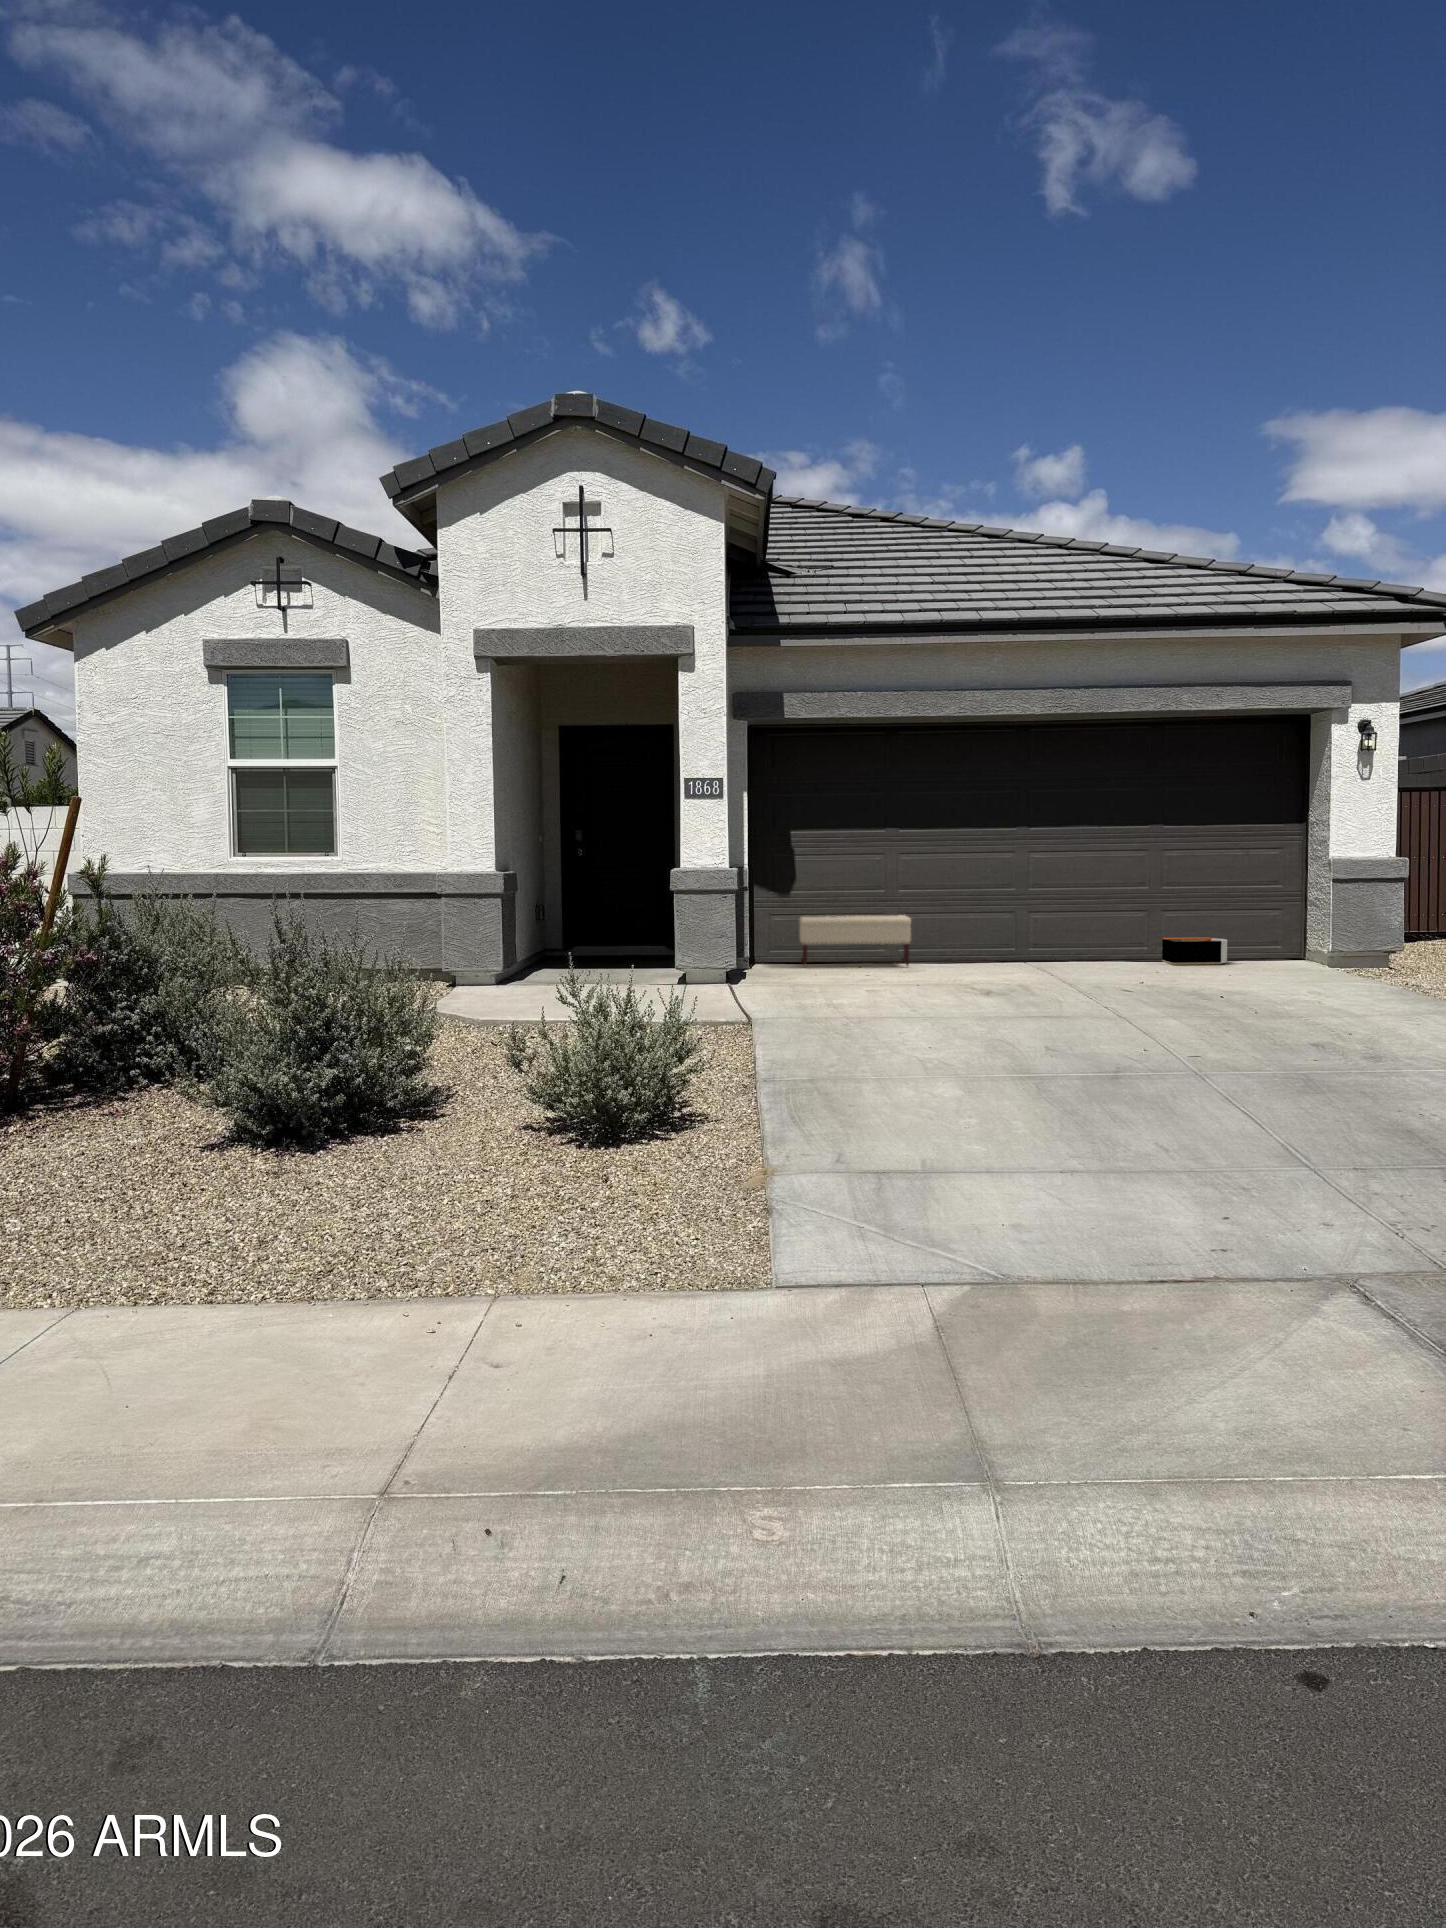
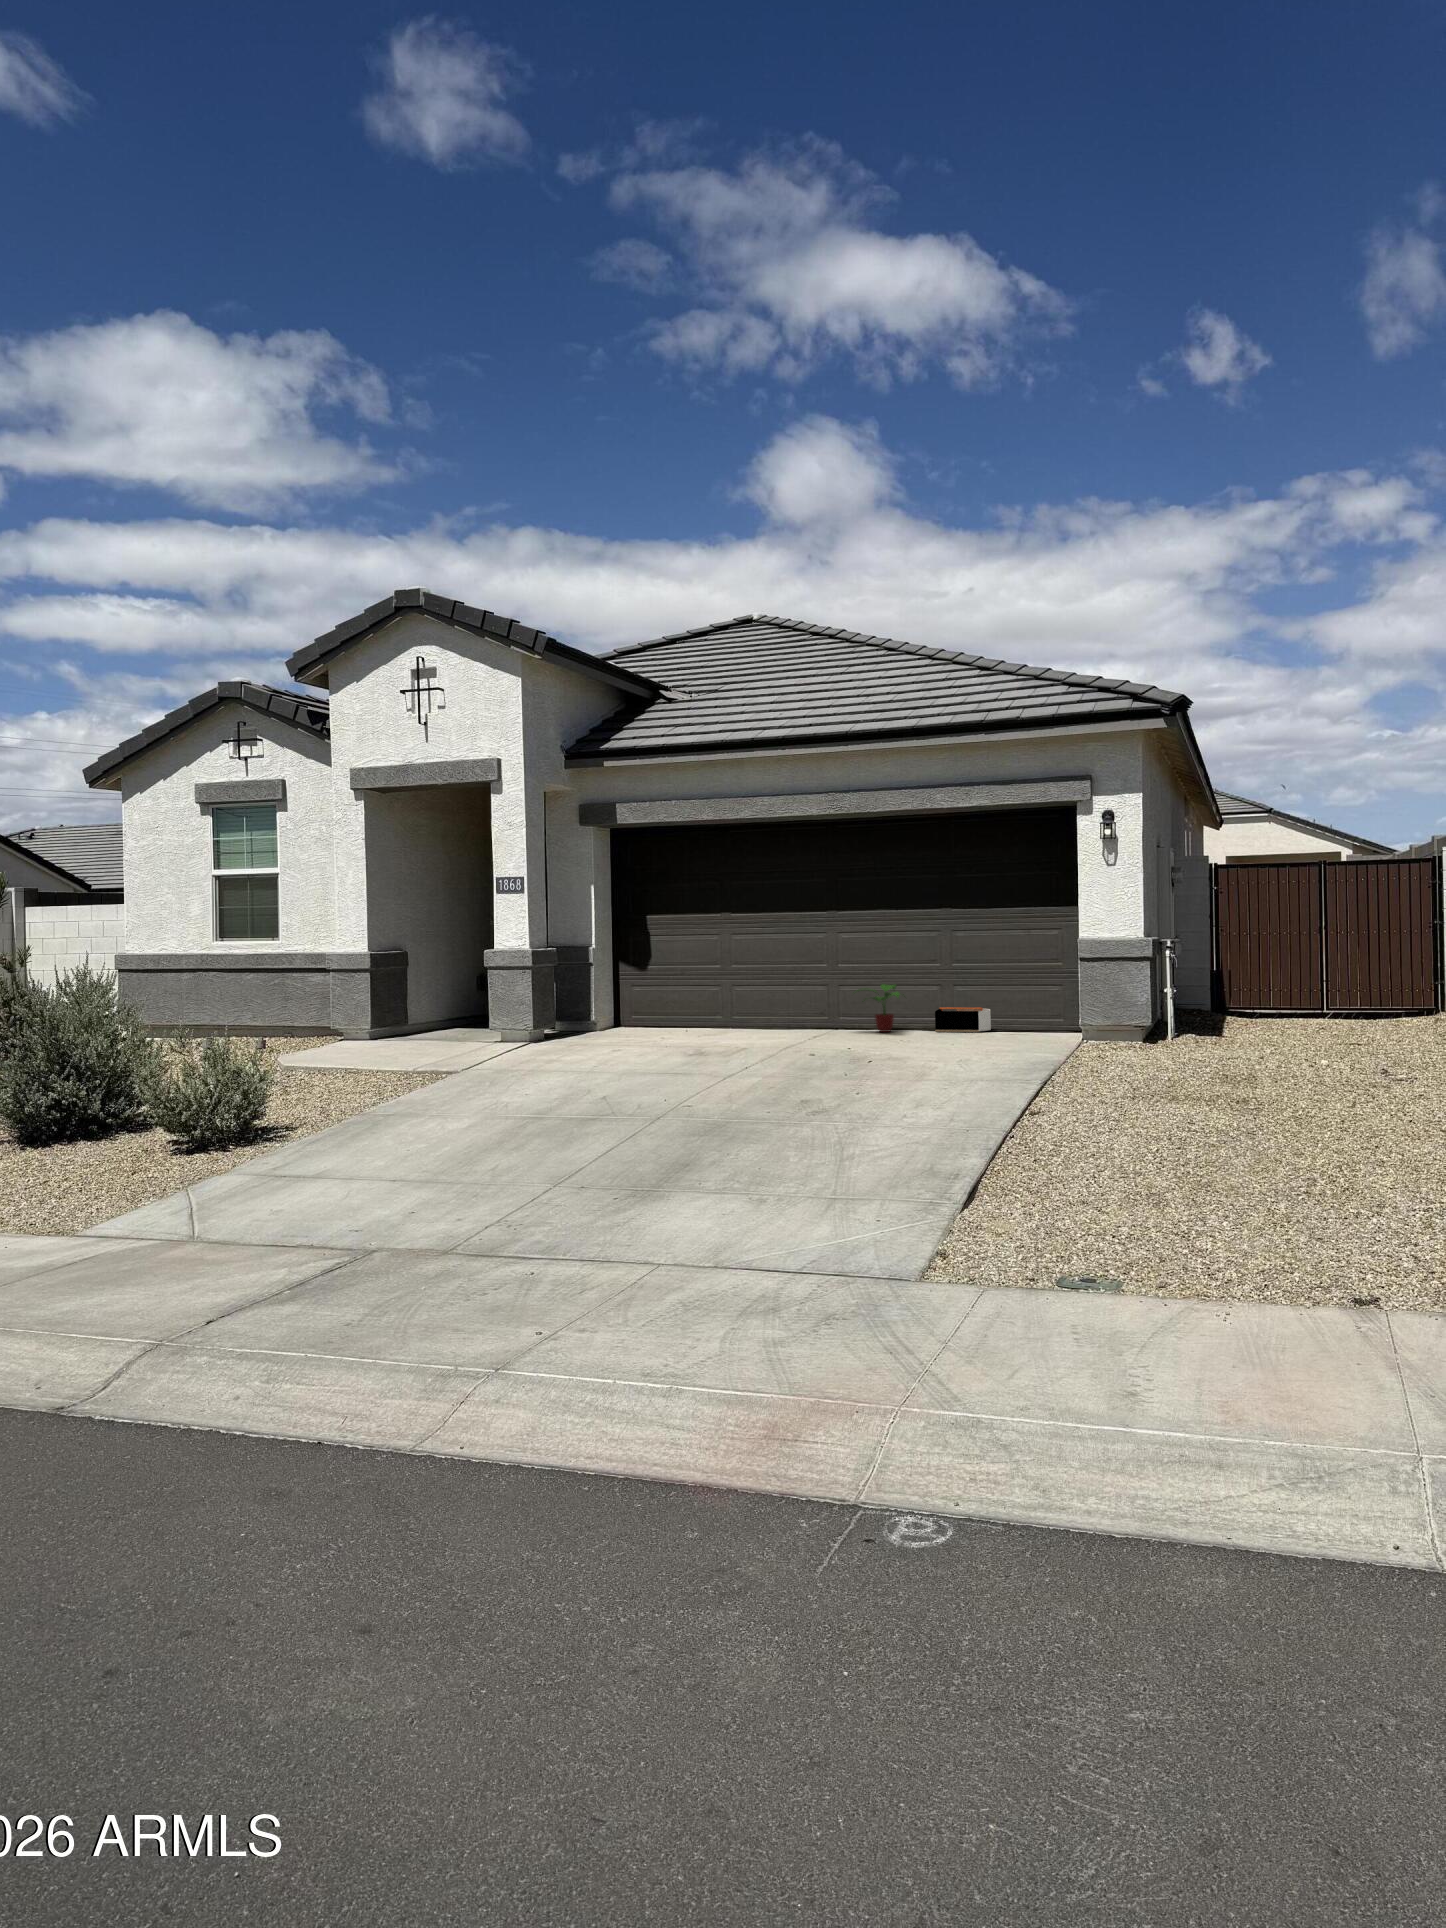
potted plant: none [1081,912,1145,966] -> present [865,984,900,1032]
bench: present [800,915,911,967] -> none [630,986,725,1029]

